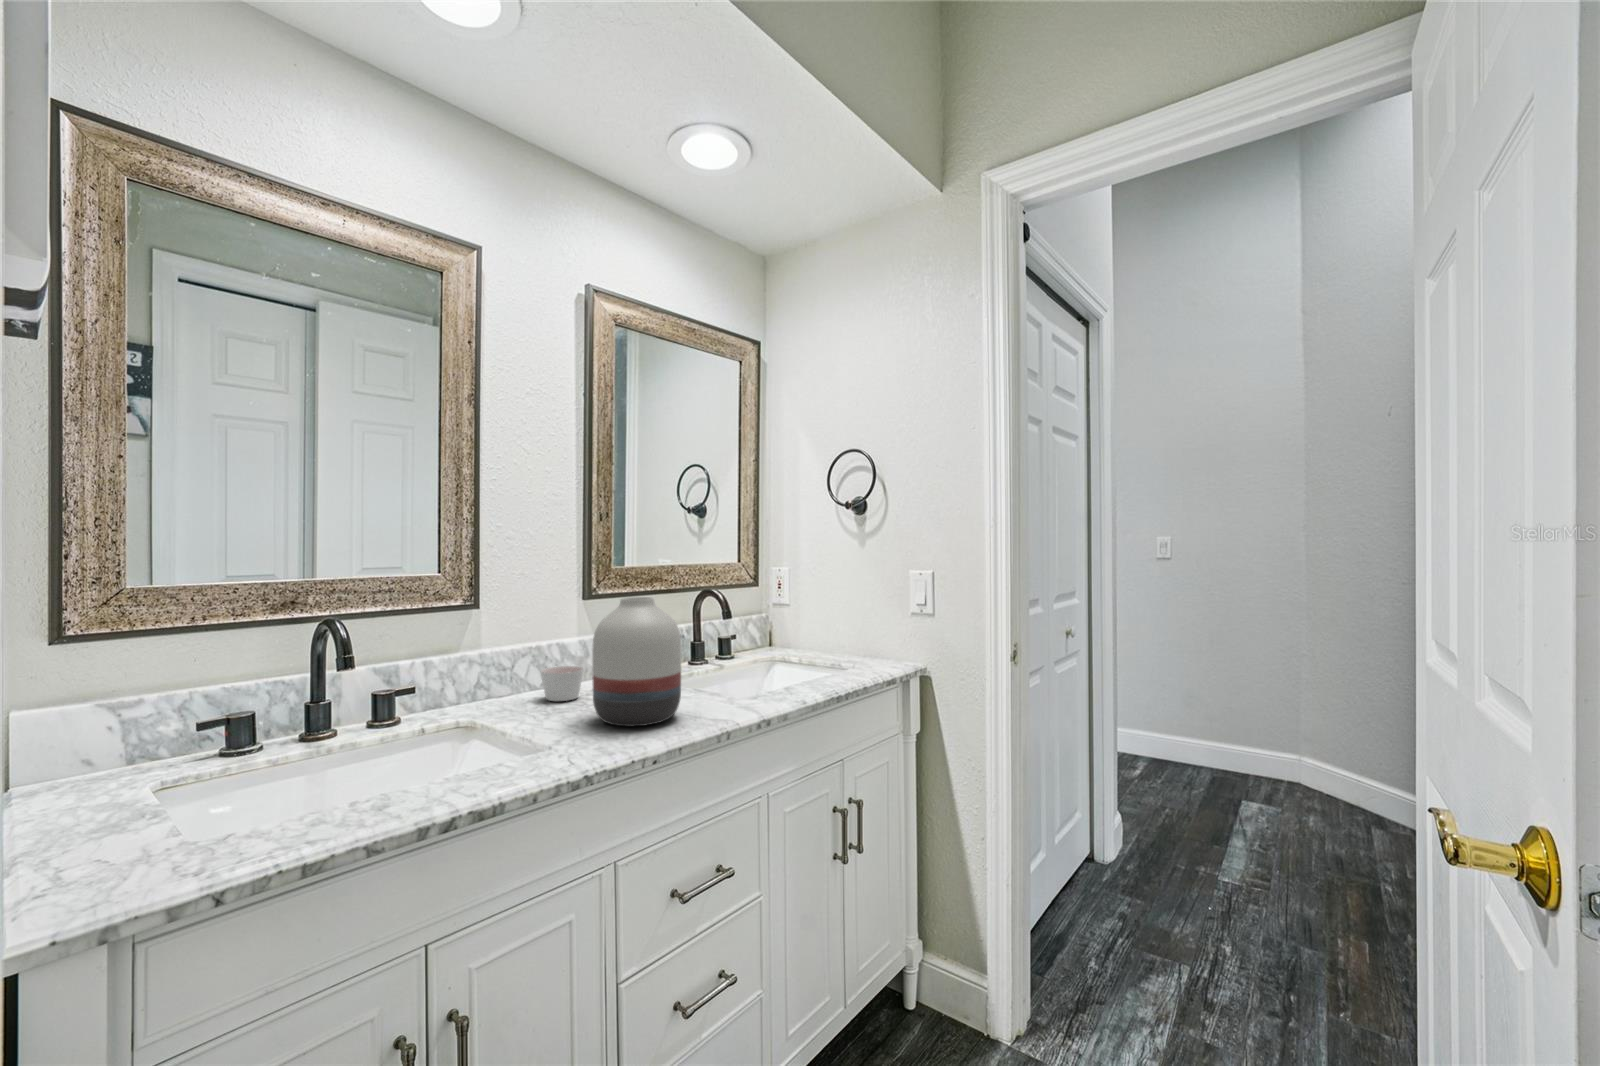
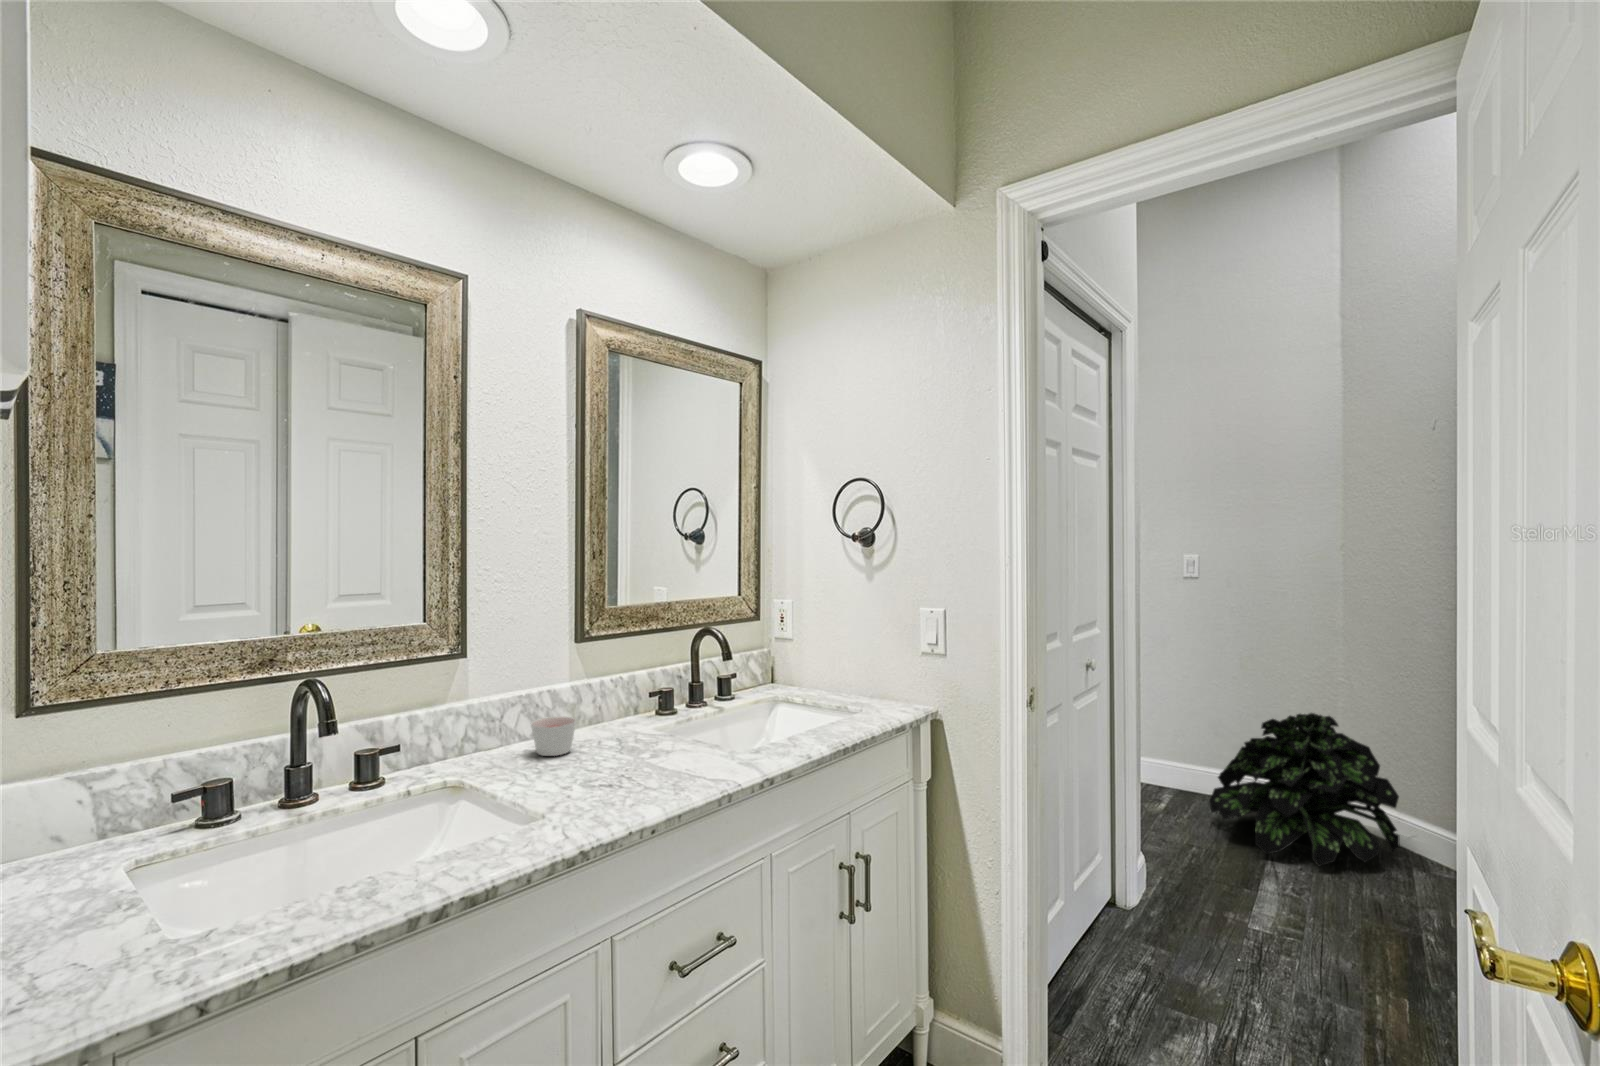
vase: present [592,597,681,726] -> none [587,649,679,789]
potted plant: none [1182,684,1362,827] -> present [1209,713,1399,866]

